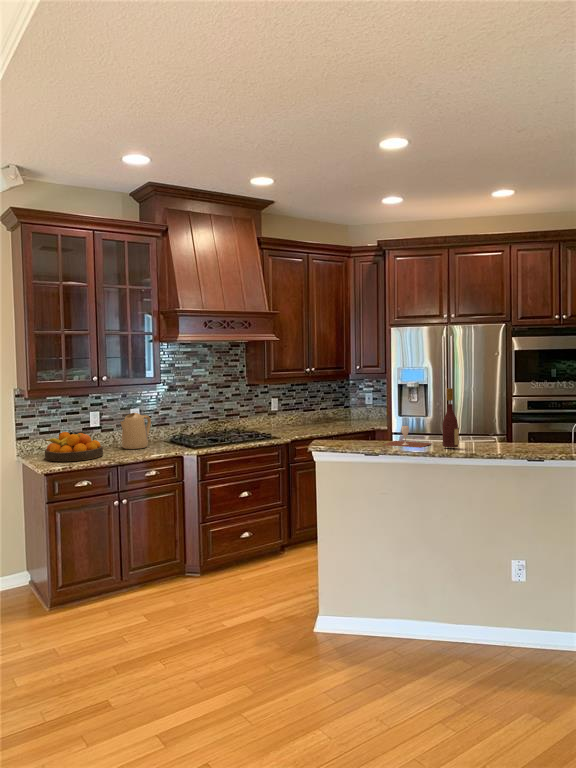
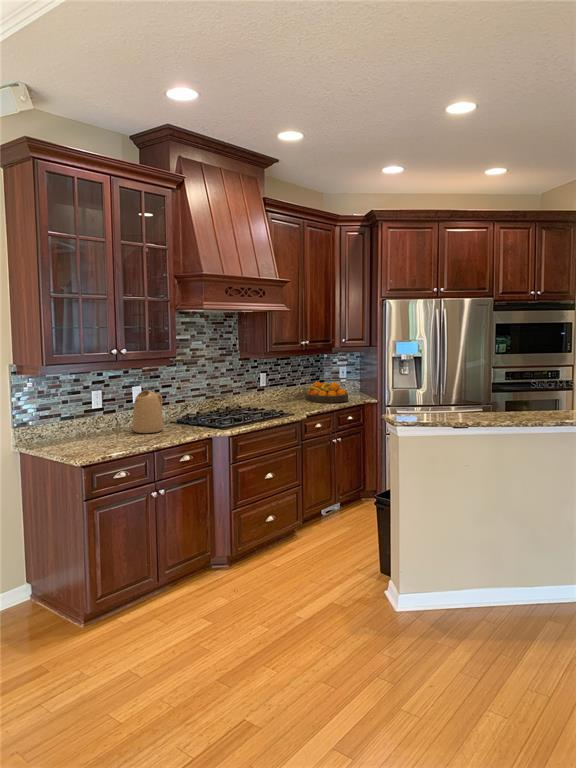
wine bottle: present [443,388,459,447] -> none [537,357,556,418]
wine glass: present [383,426,432,448] -> none [471,396,518,419]
fruit bowl: present [45,432,103,461] -> present [306,382,348,403]

